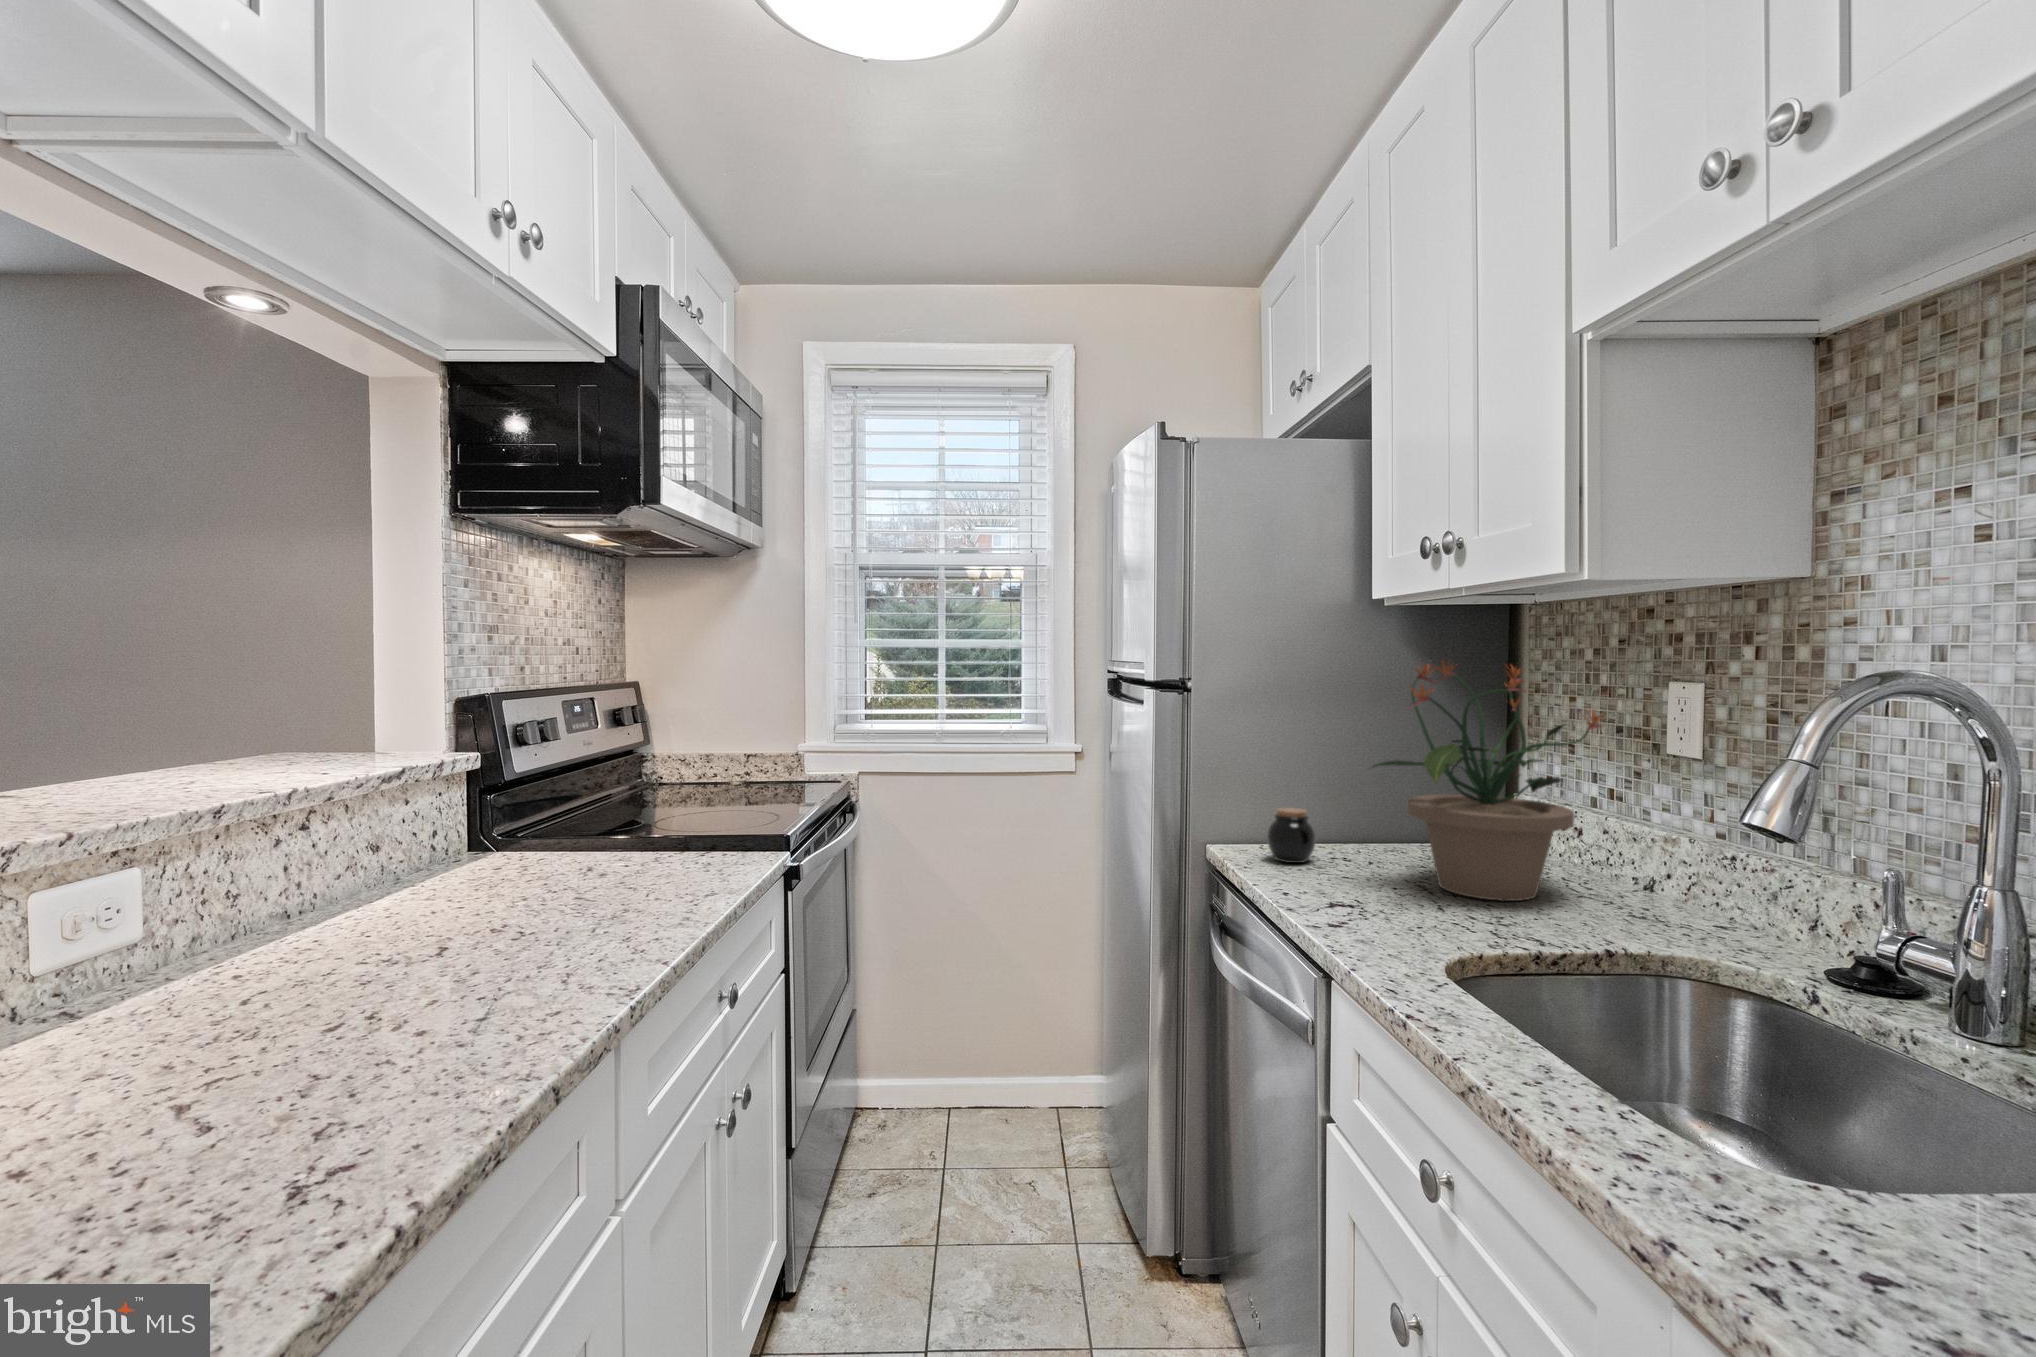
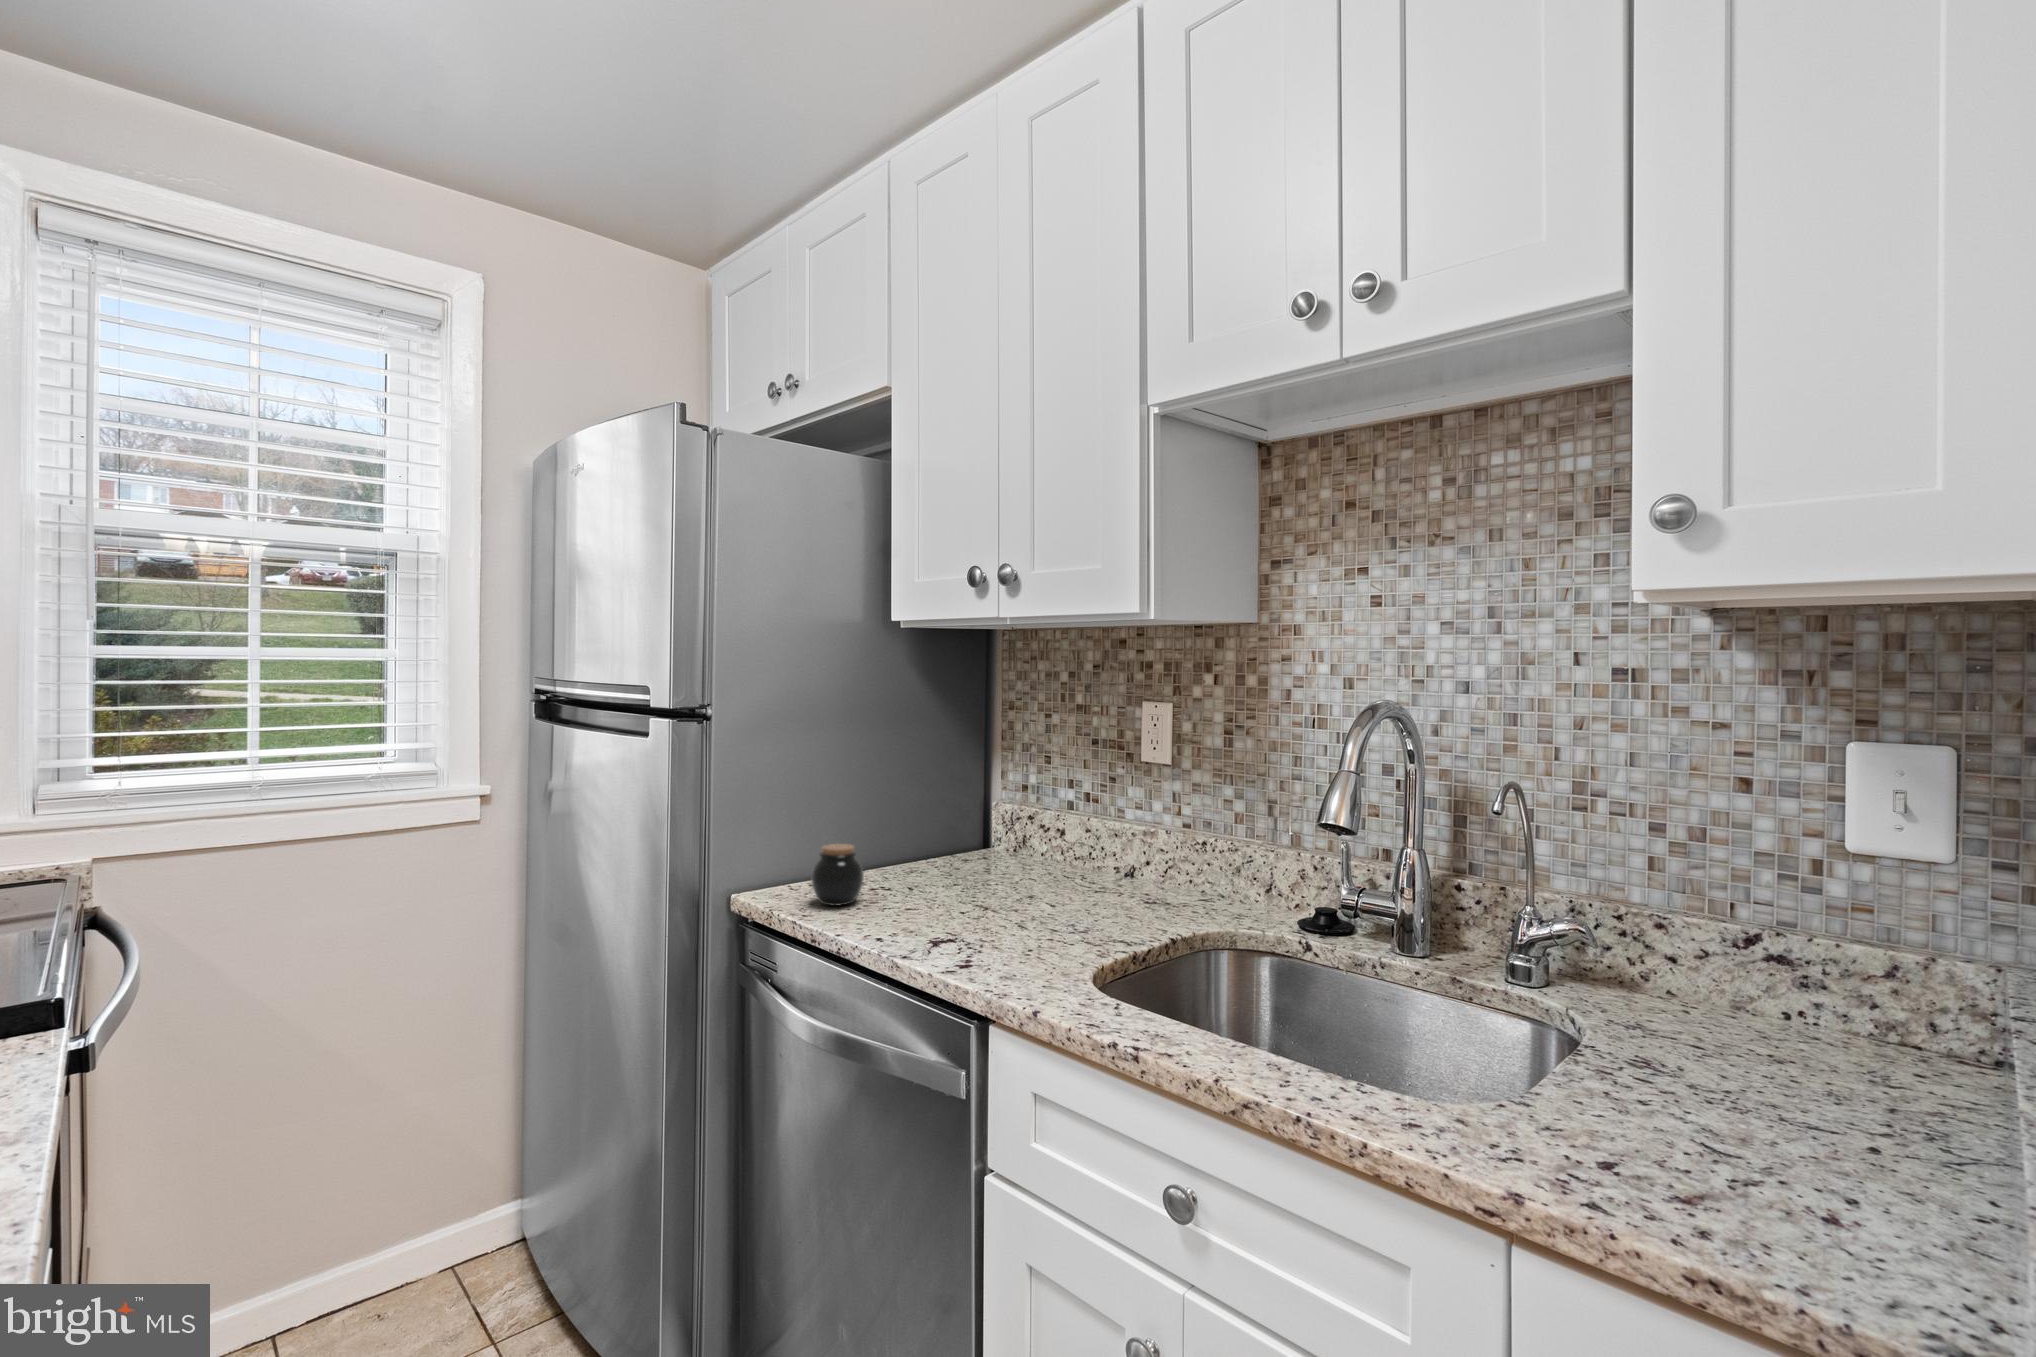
potted plant: present [1370,662,1605,901] -> none [934,681,1123,910]

